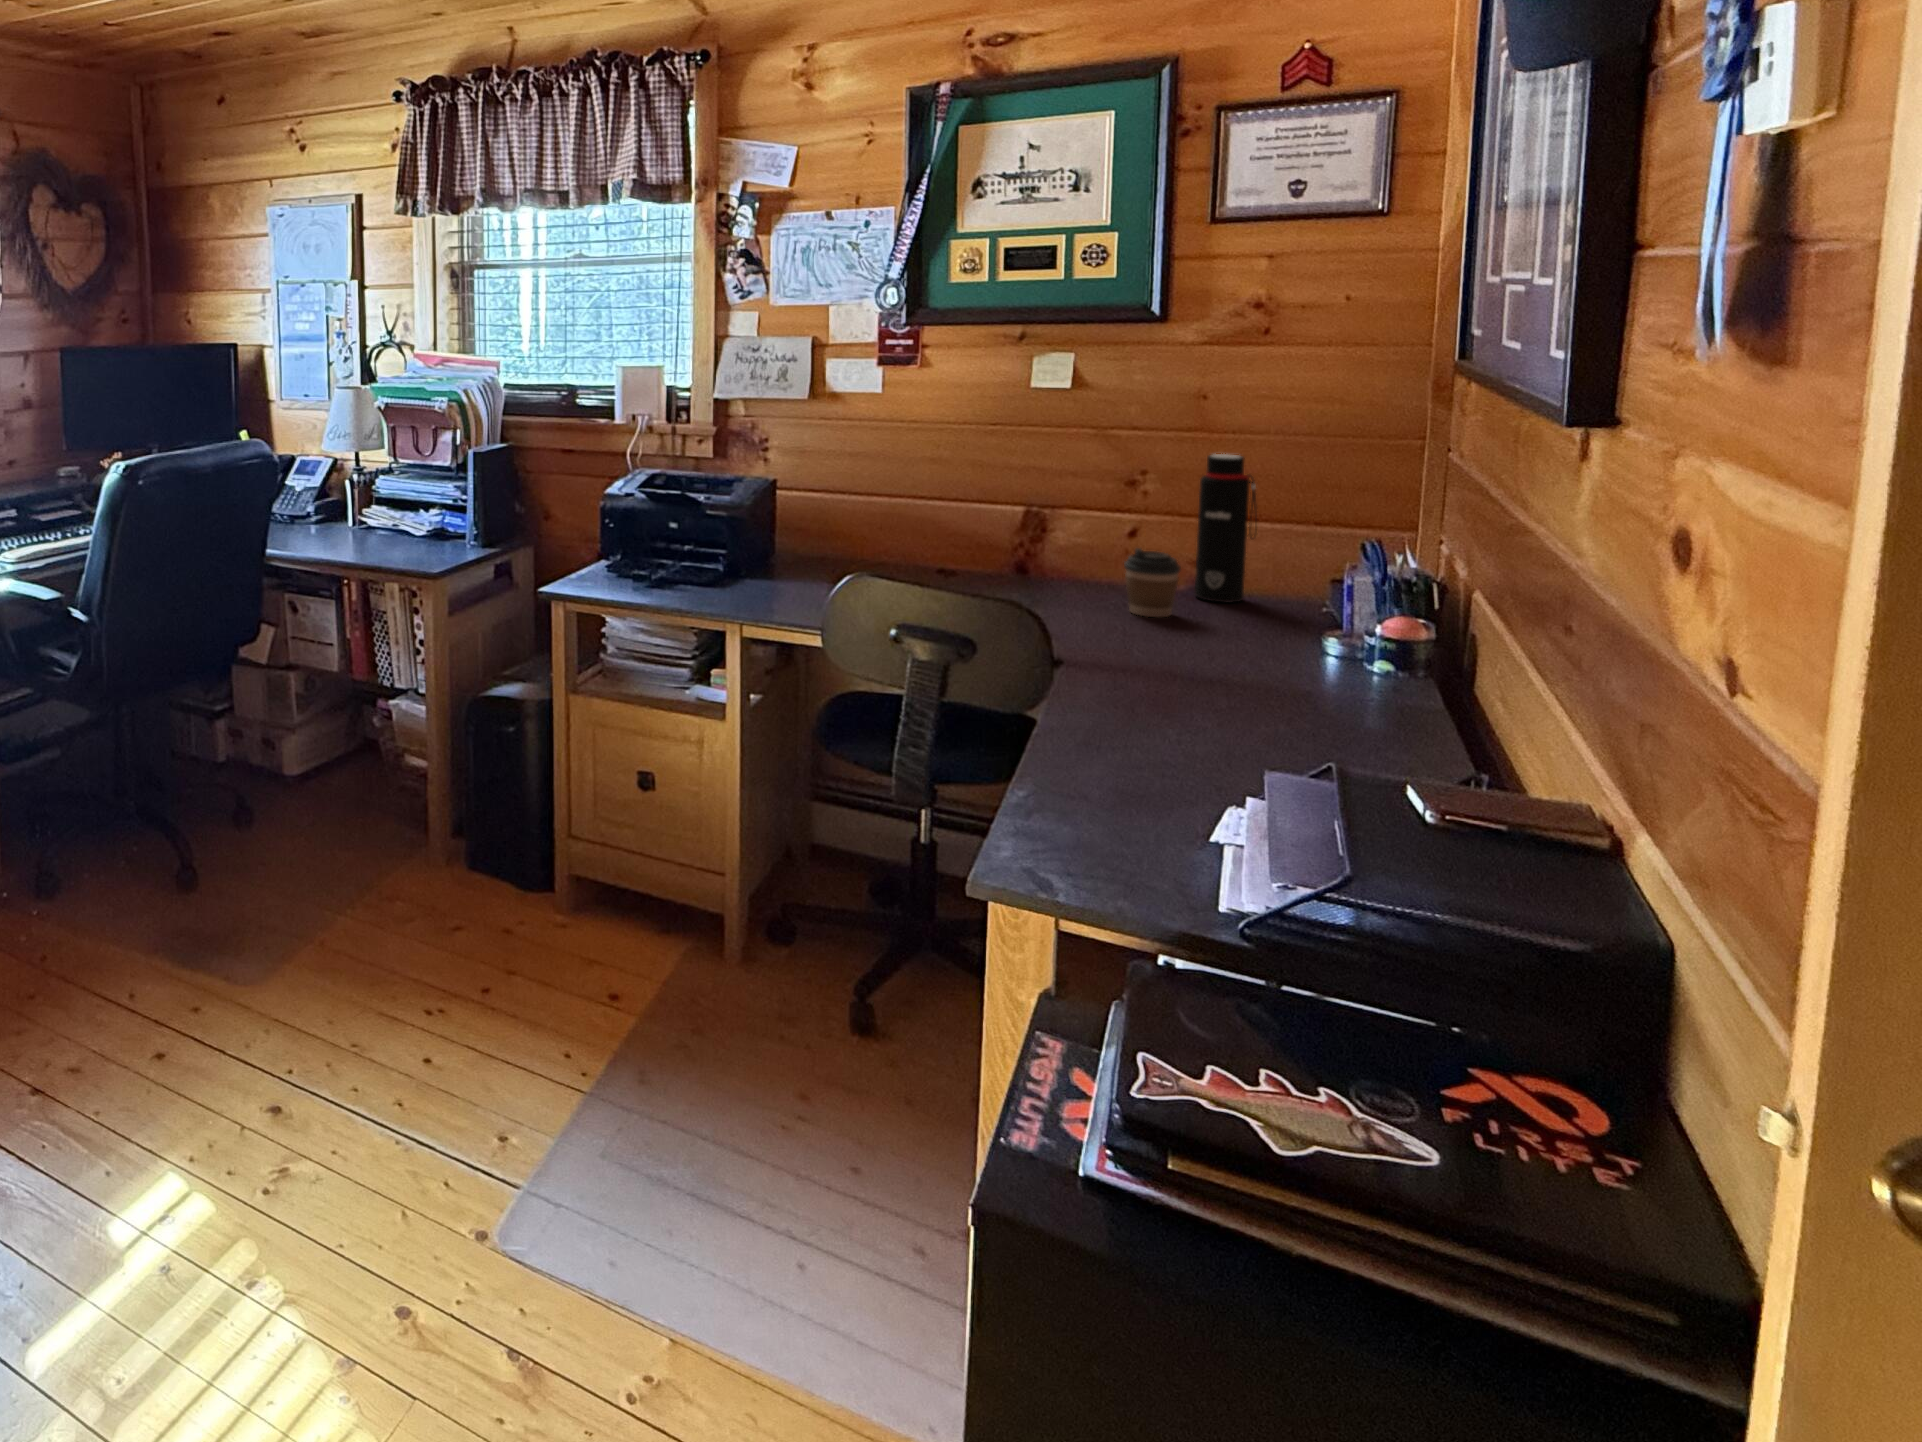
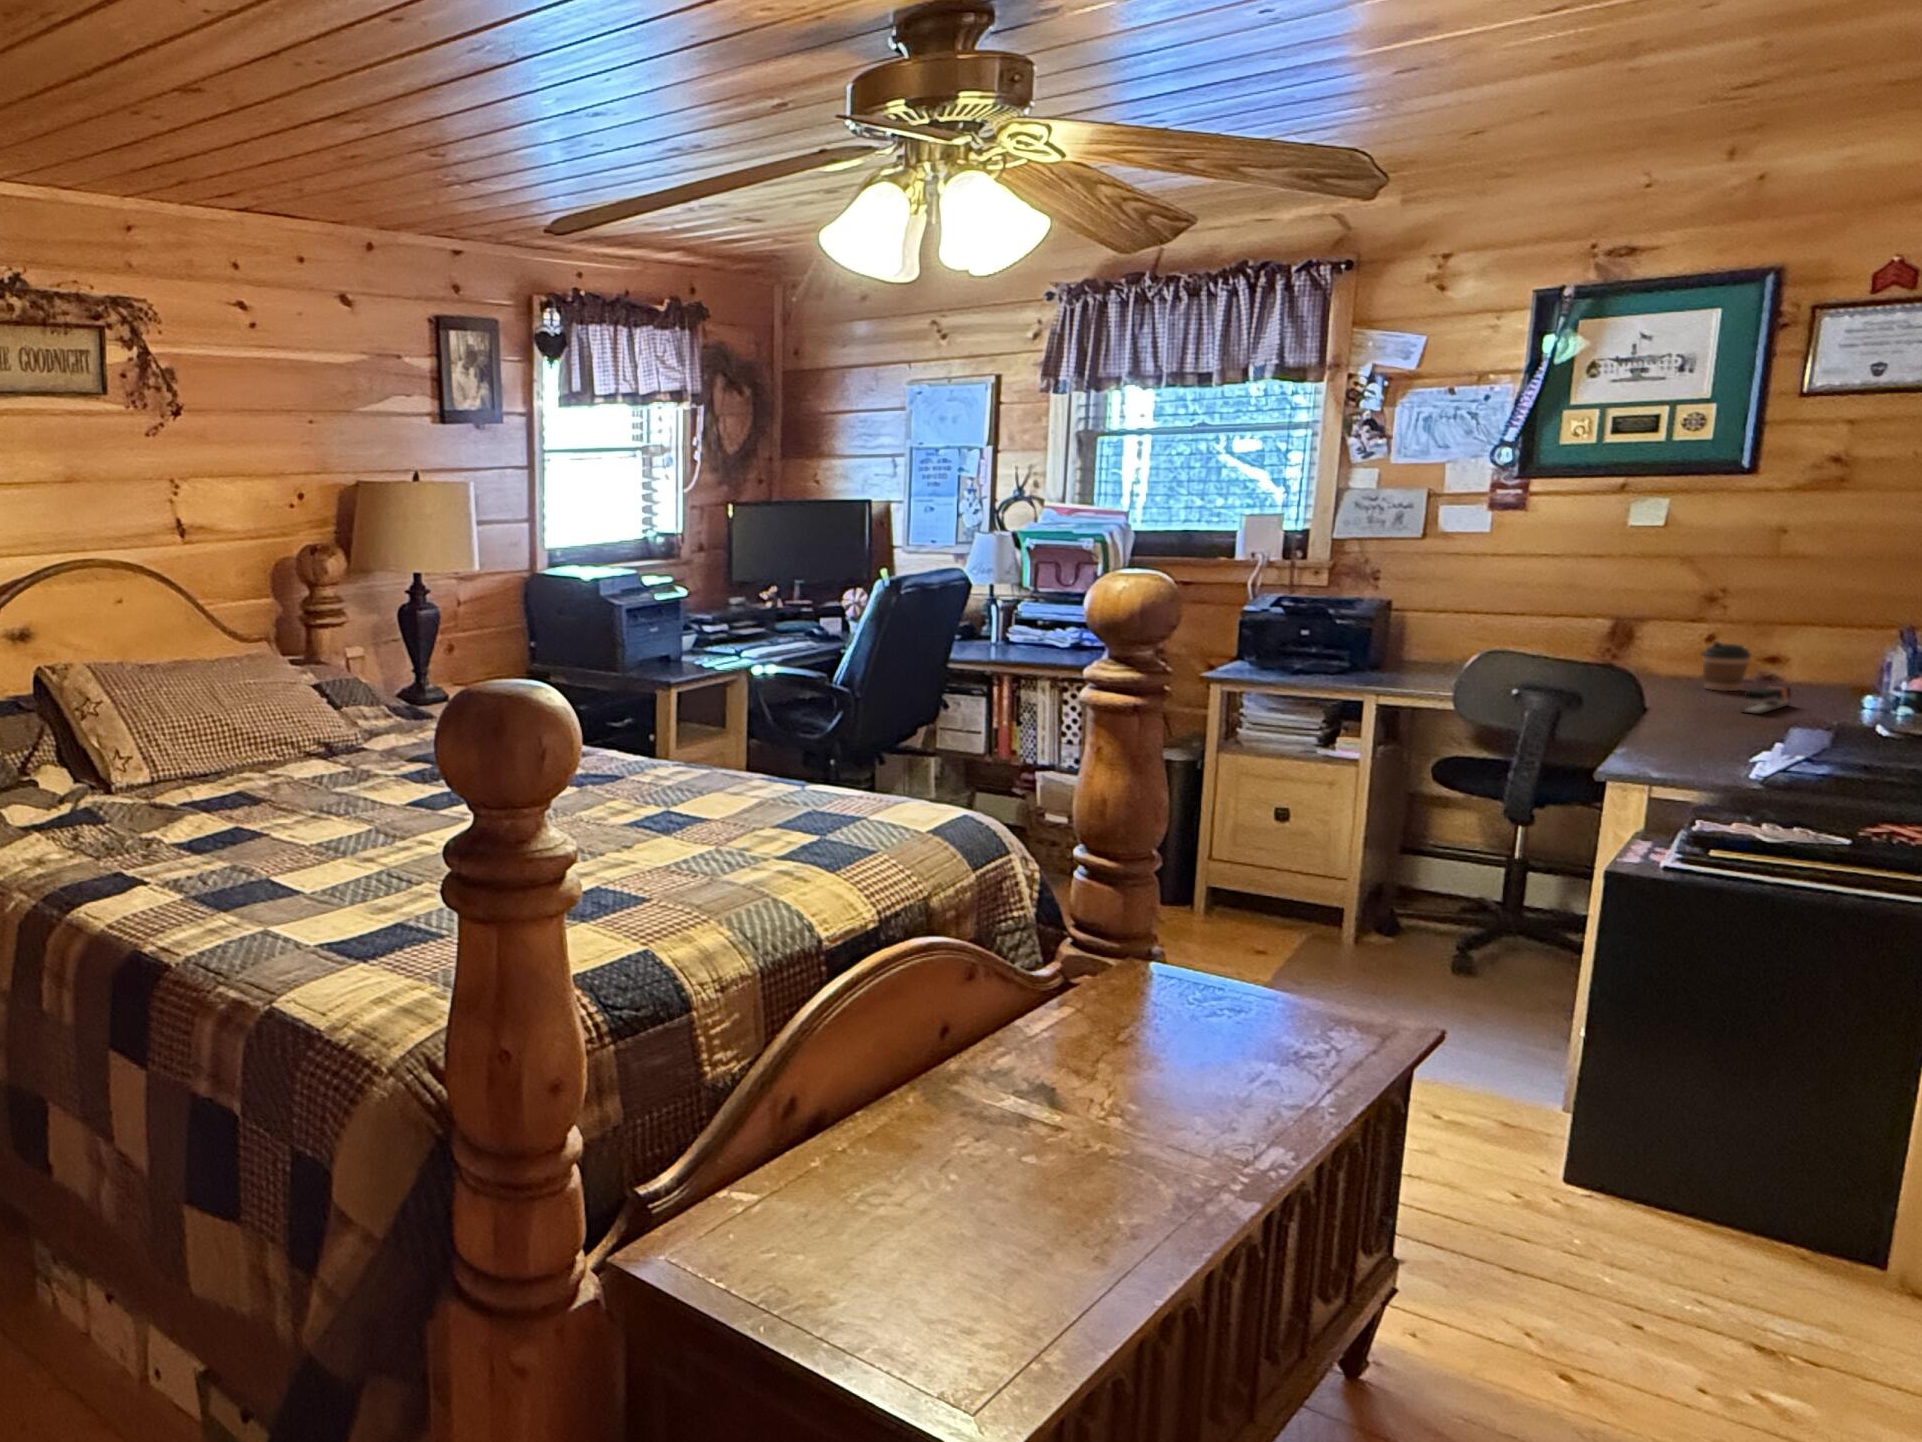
water bottle: present [1195,454,1257,603] -> none [1760,574,1822,685]
stapler: none [1171,623,1233,676] -> present [1743,686,1791,714]

